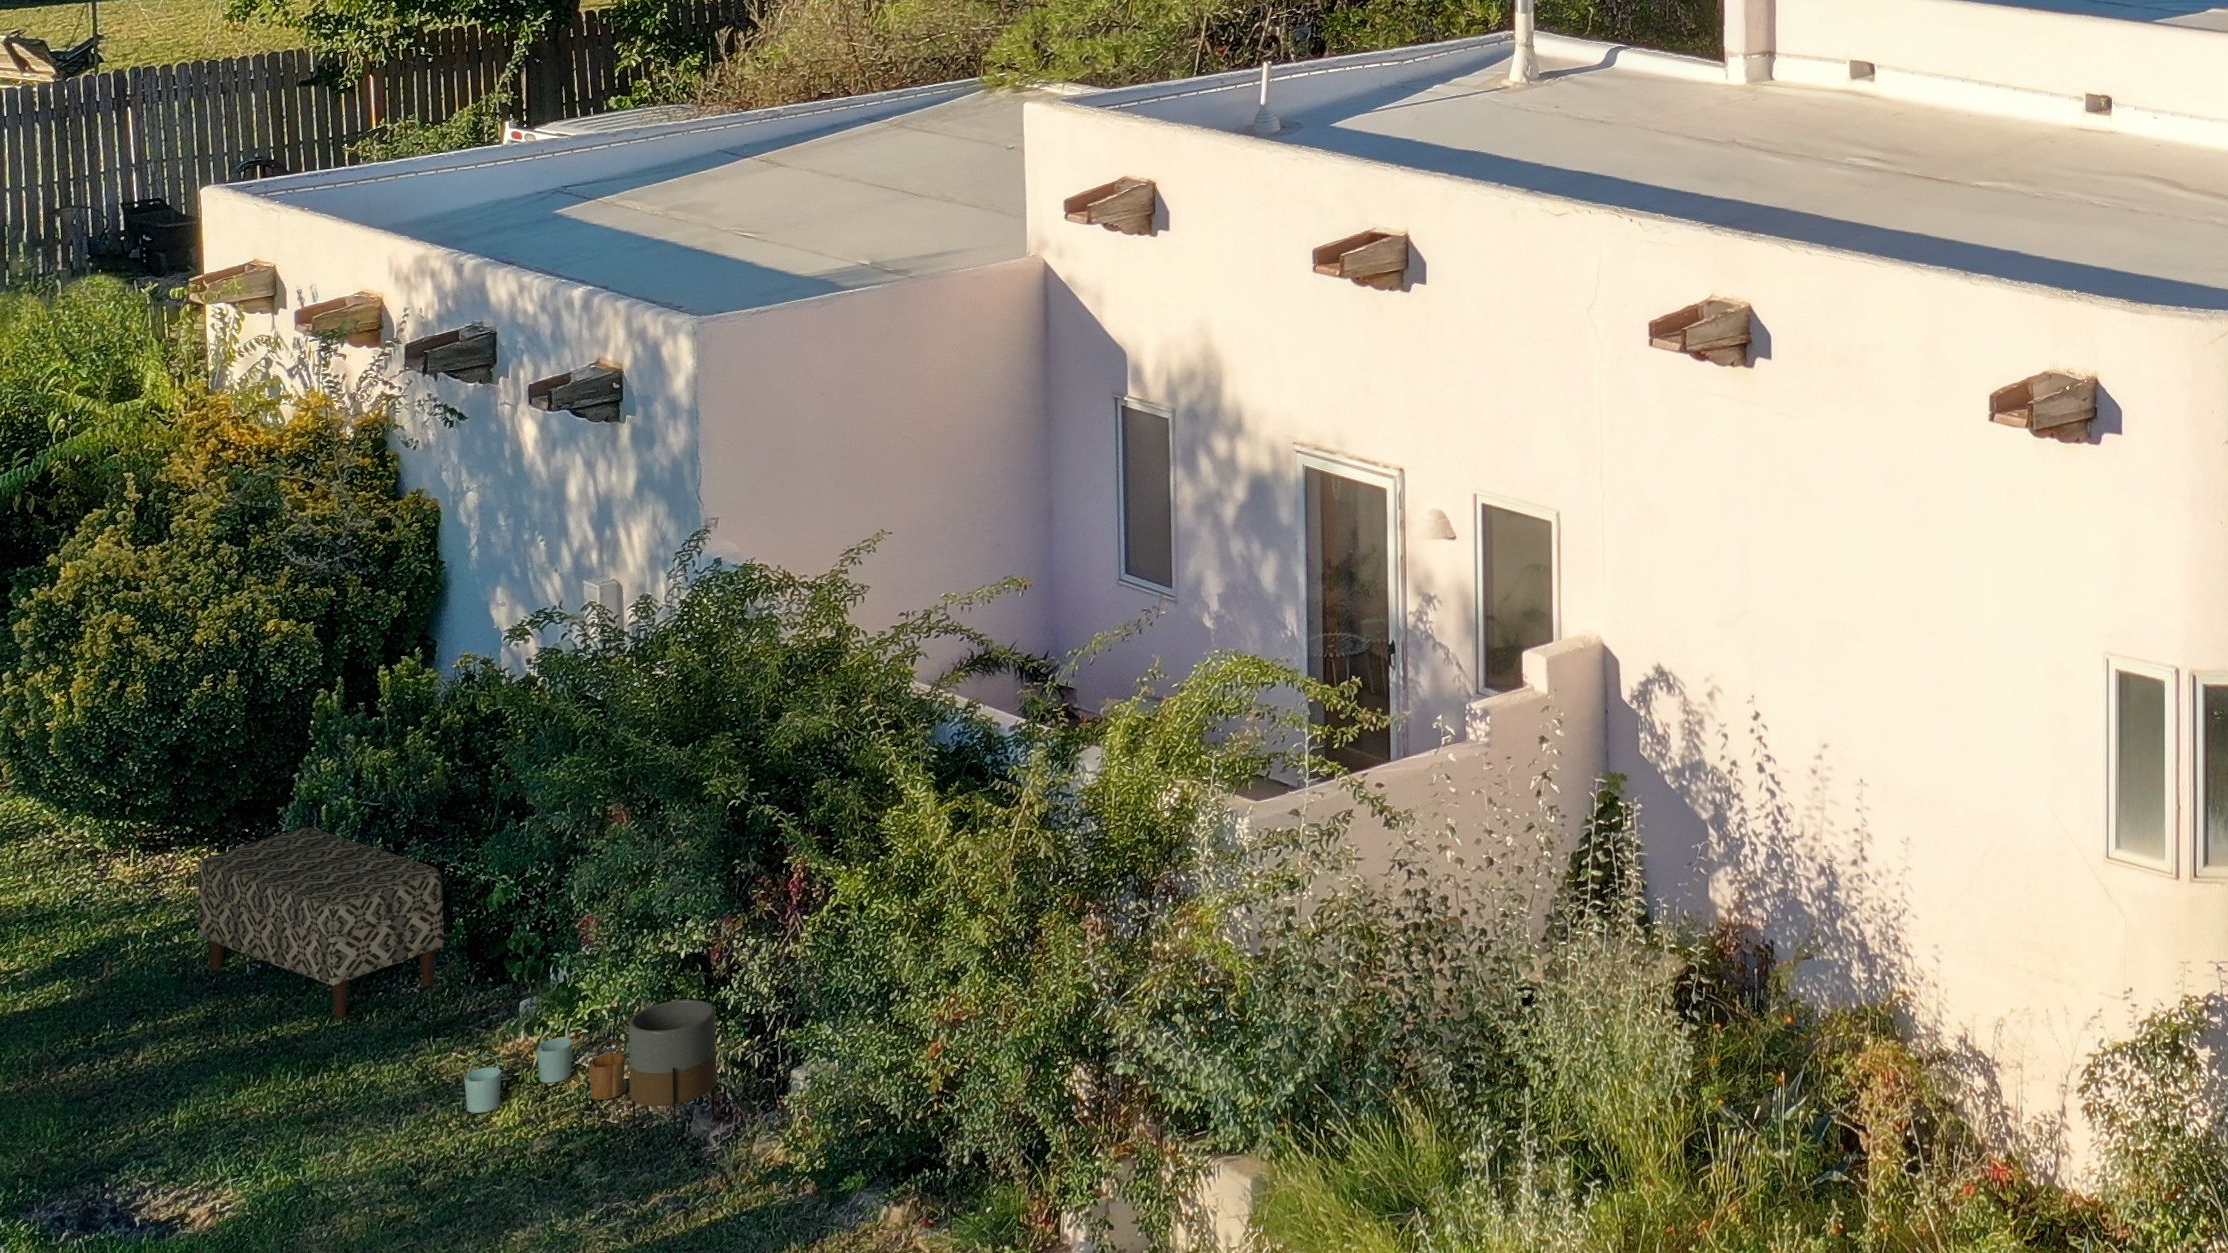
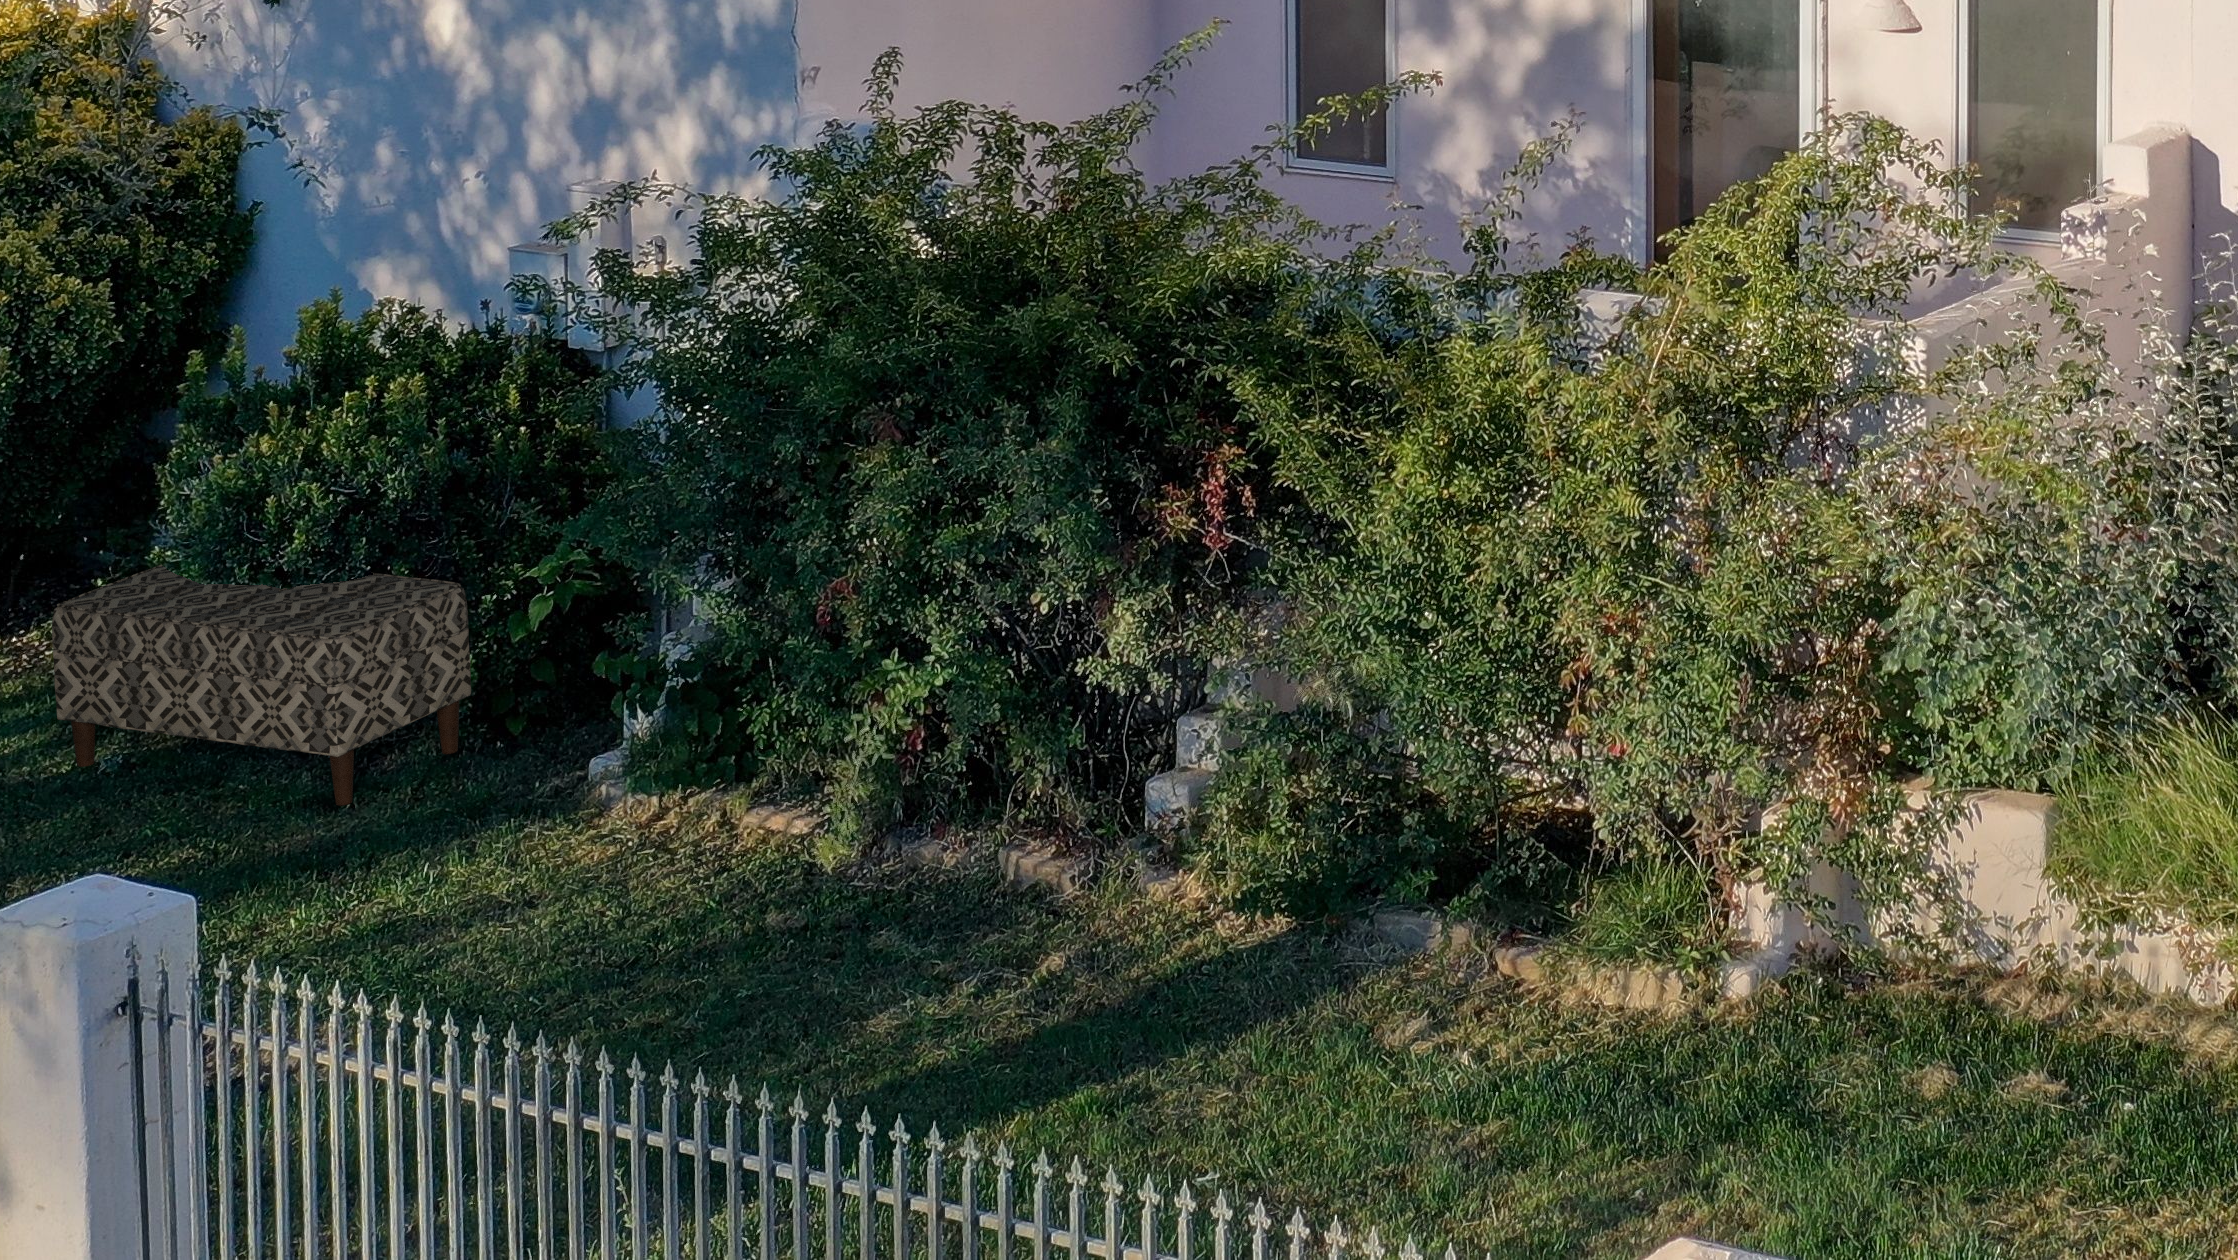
planter: present [629,1000,717,1147] -> none [936,701,1065,907]
bucket: present [464,1024,625,1113] -> none [651,765,884,900]

